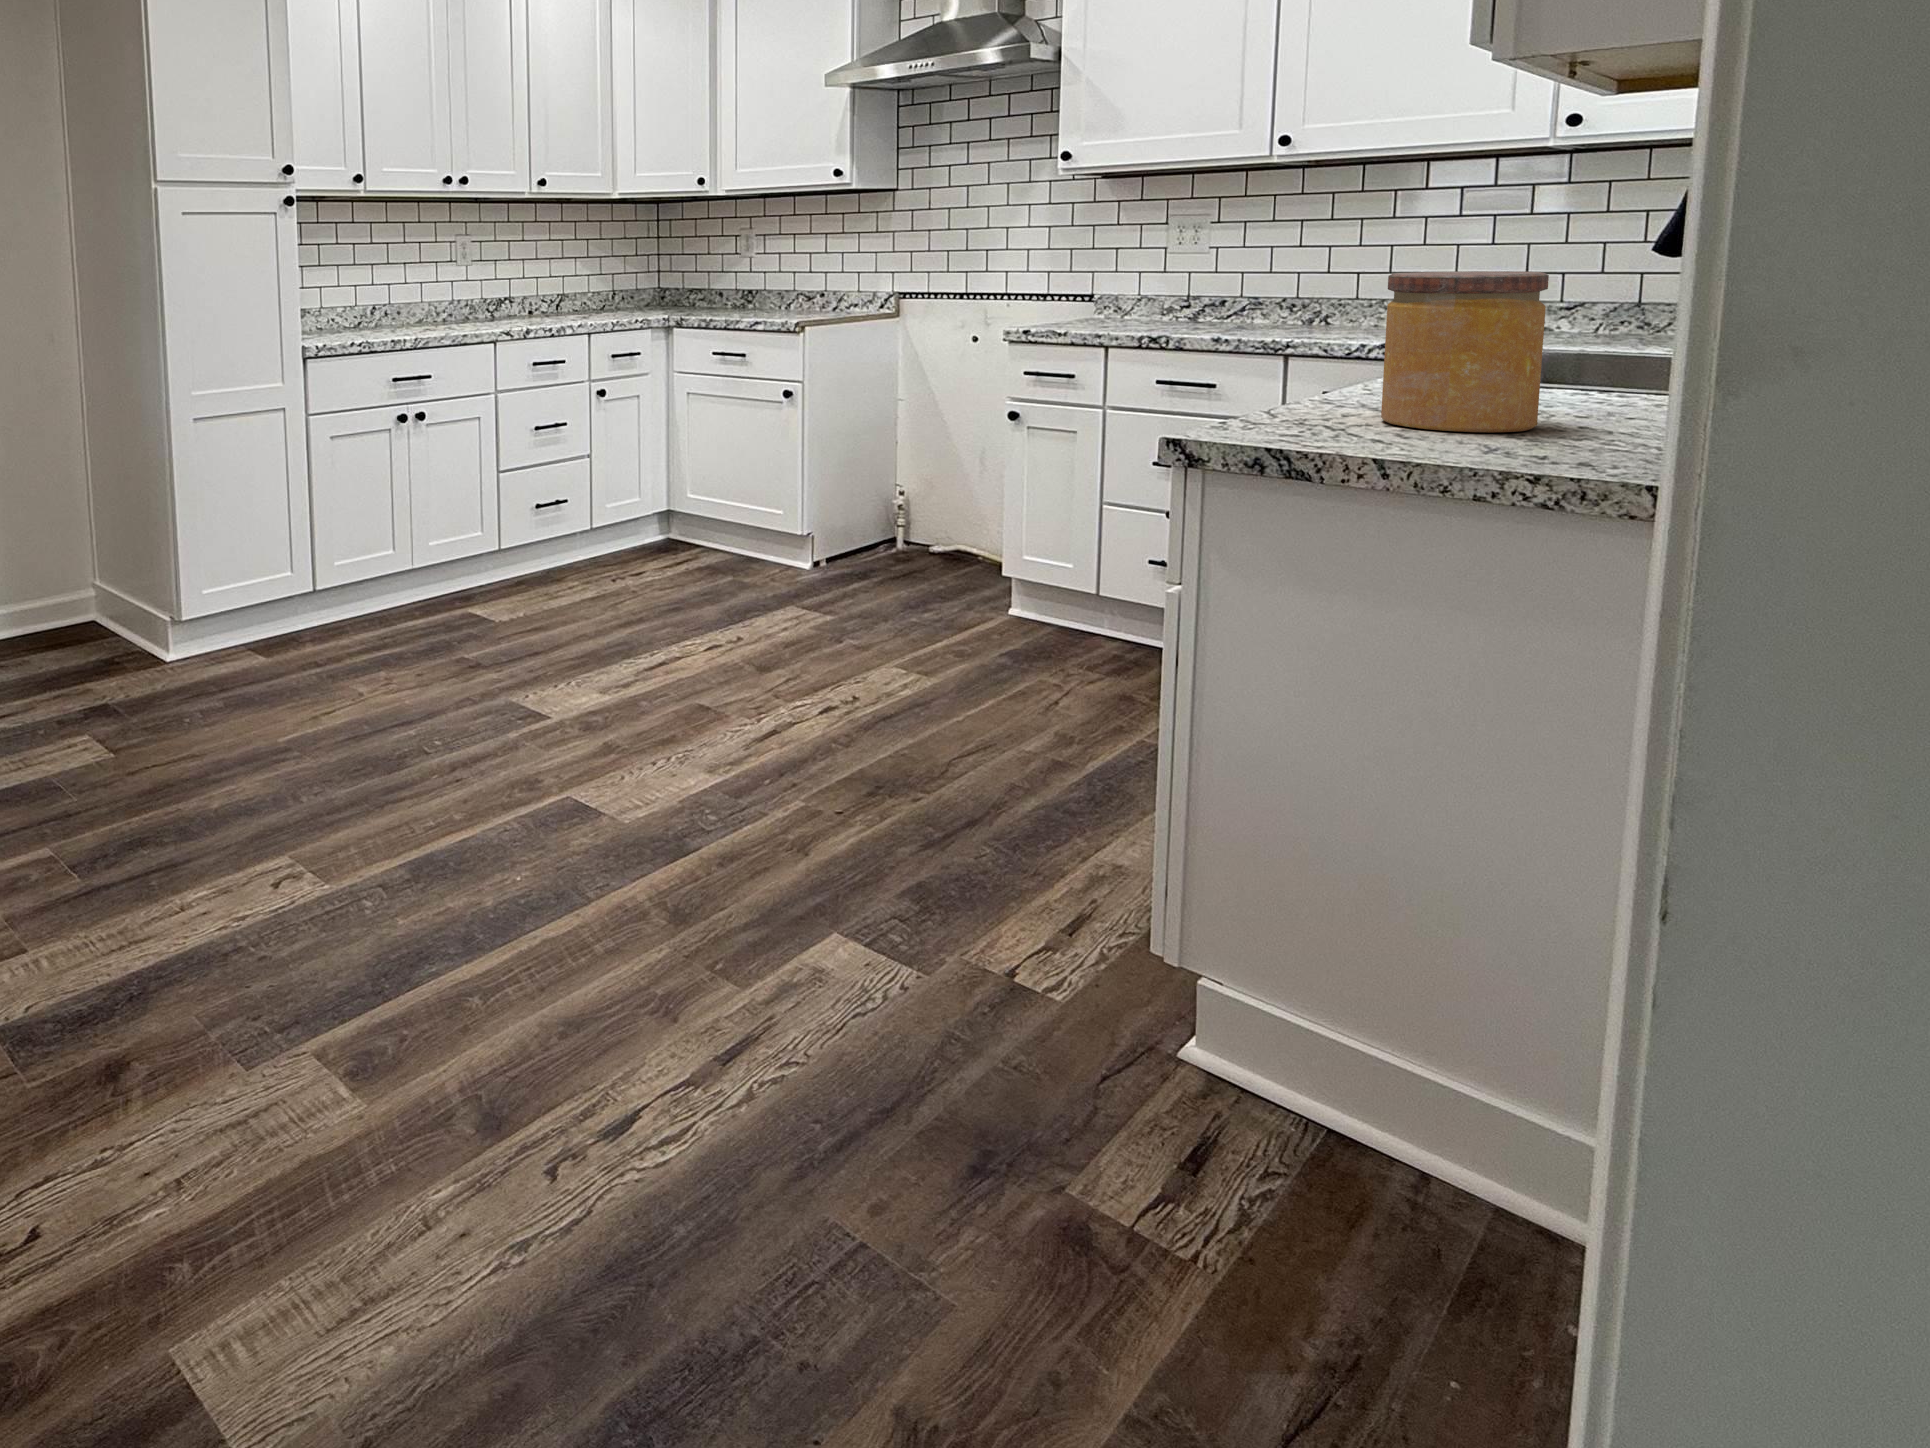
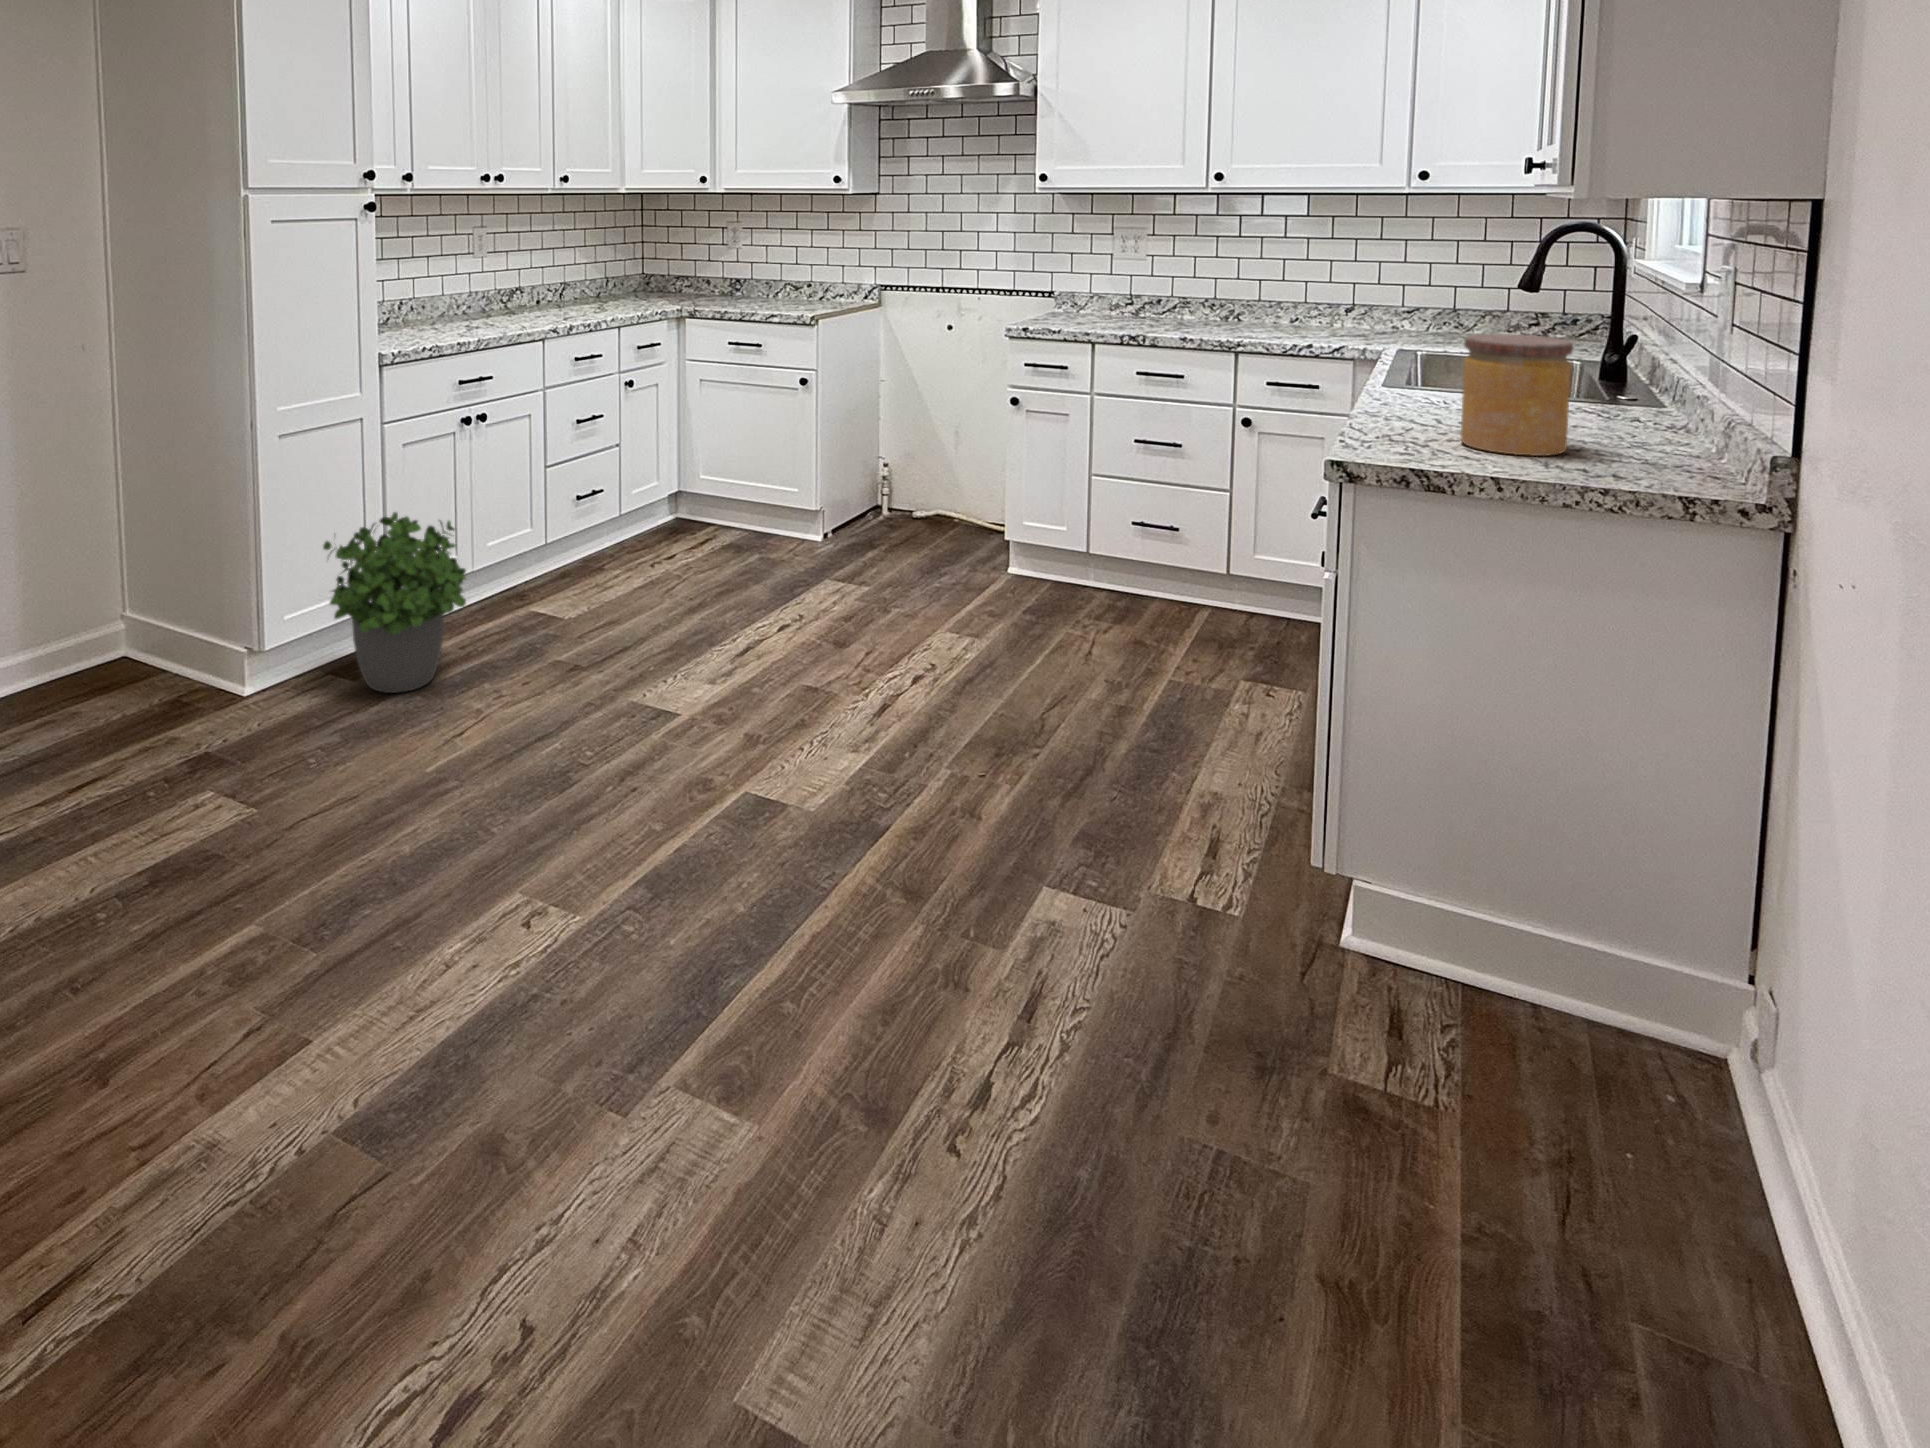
potted plant: none [236,497,377,670] -> present [323,512,466,693]

